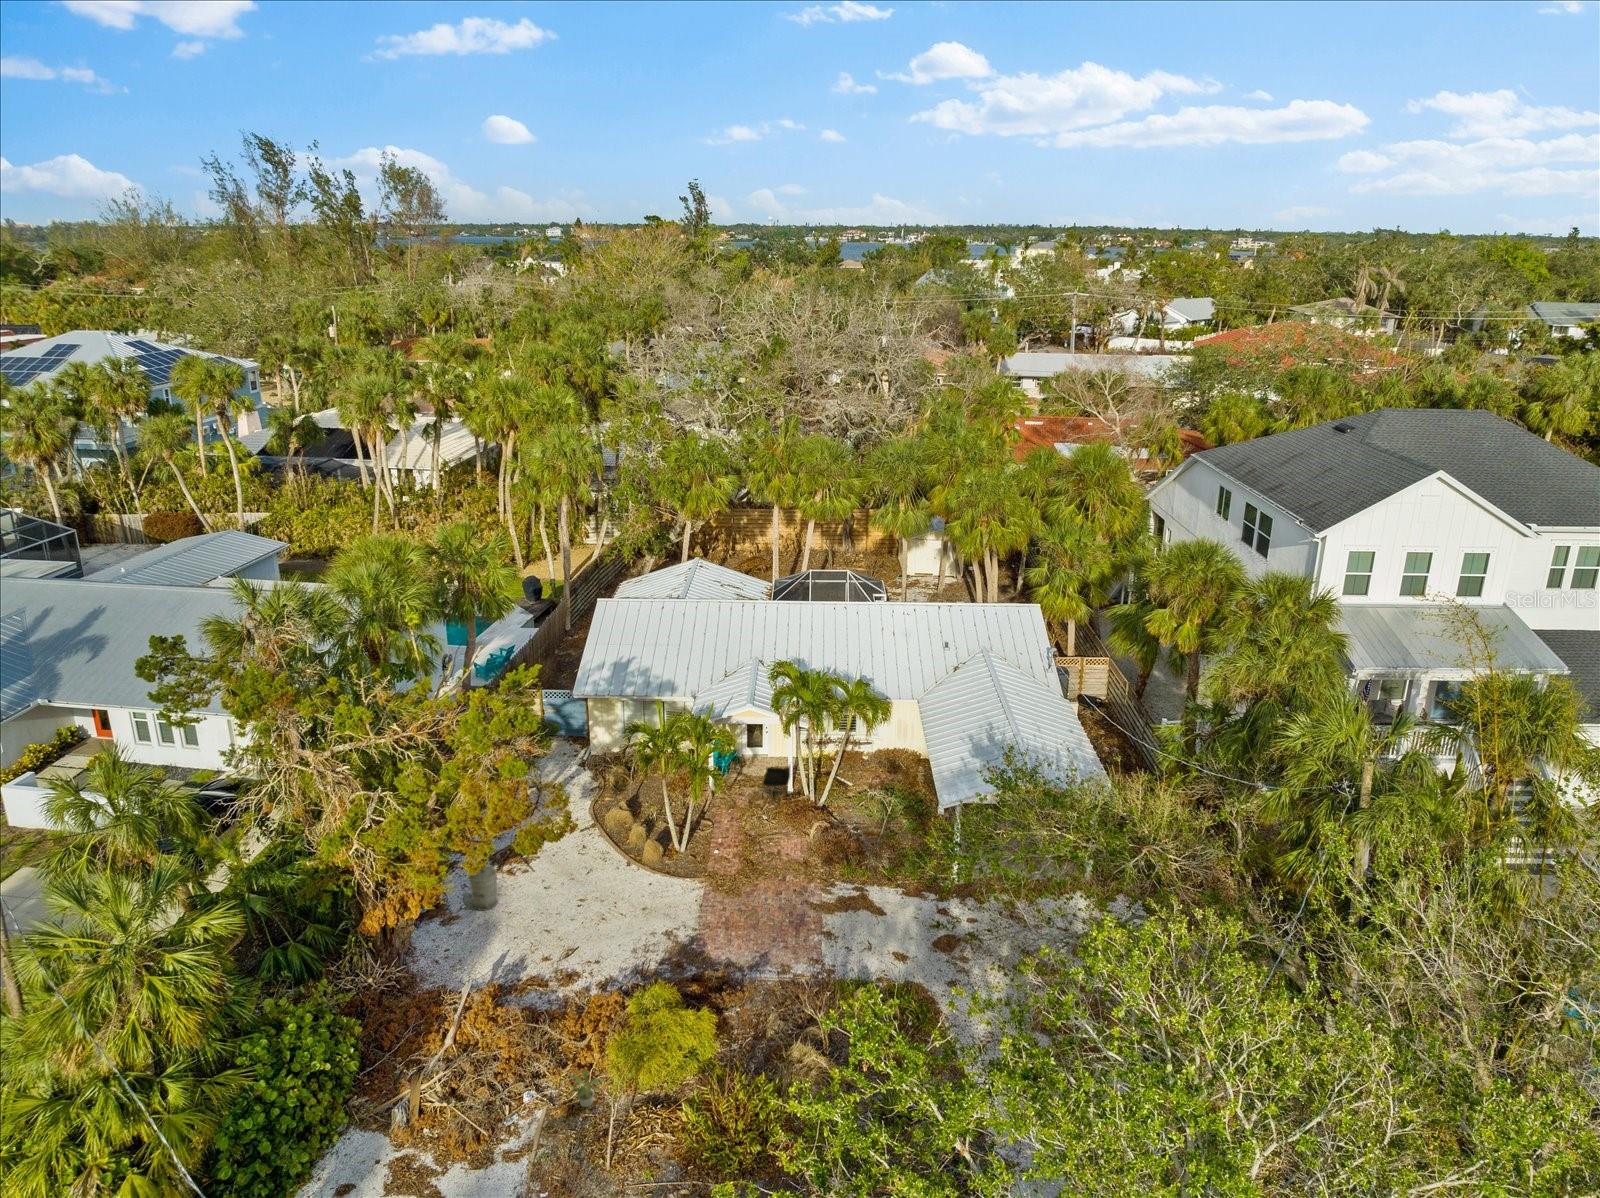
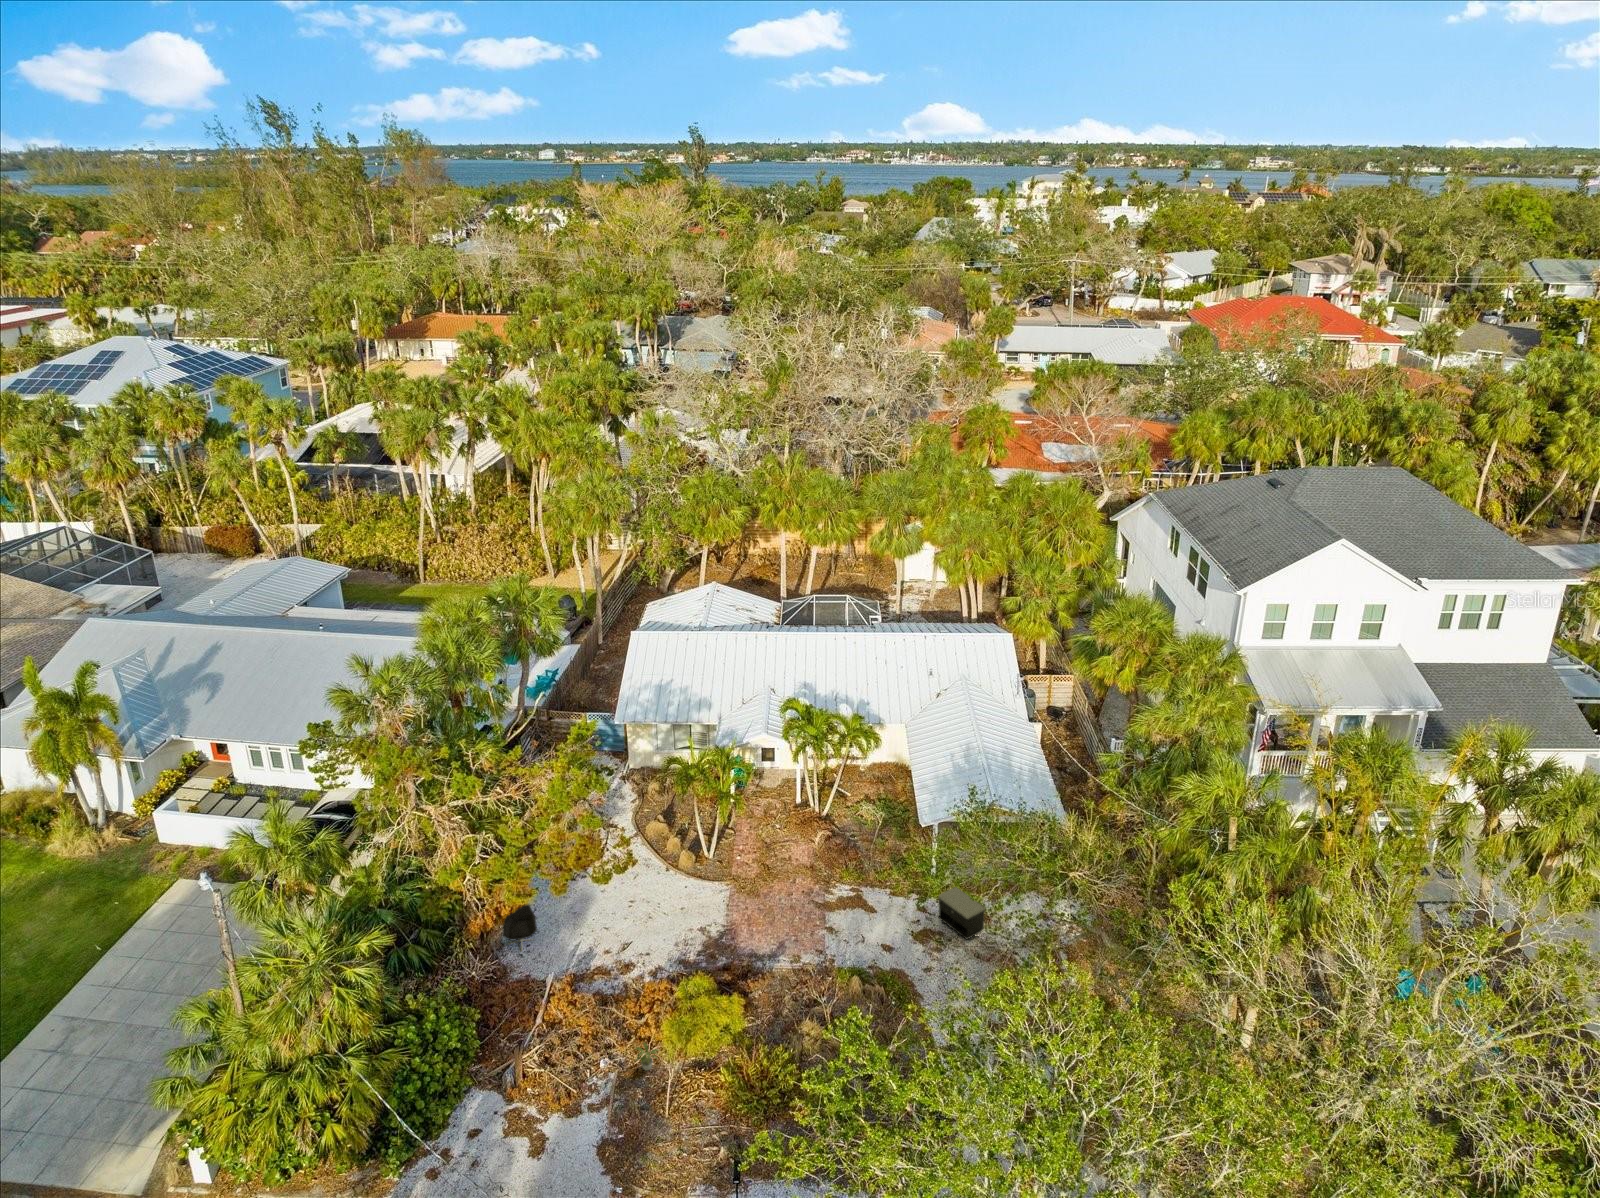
lounge chair: present [763,765,790,795] -> present [503,905,537,950]
trash can: present [469,867,498,911] -> none [541,877,564,912]
storage bench: none [962,881,1023,946] -> present [939,887,985,939]

